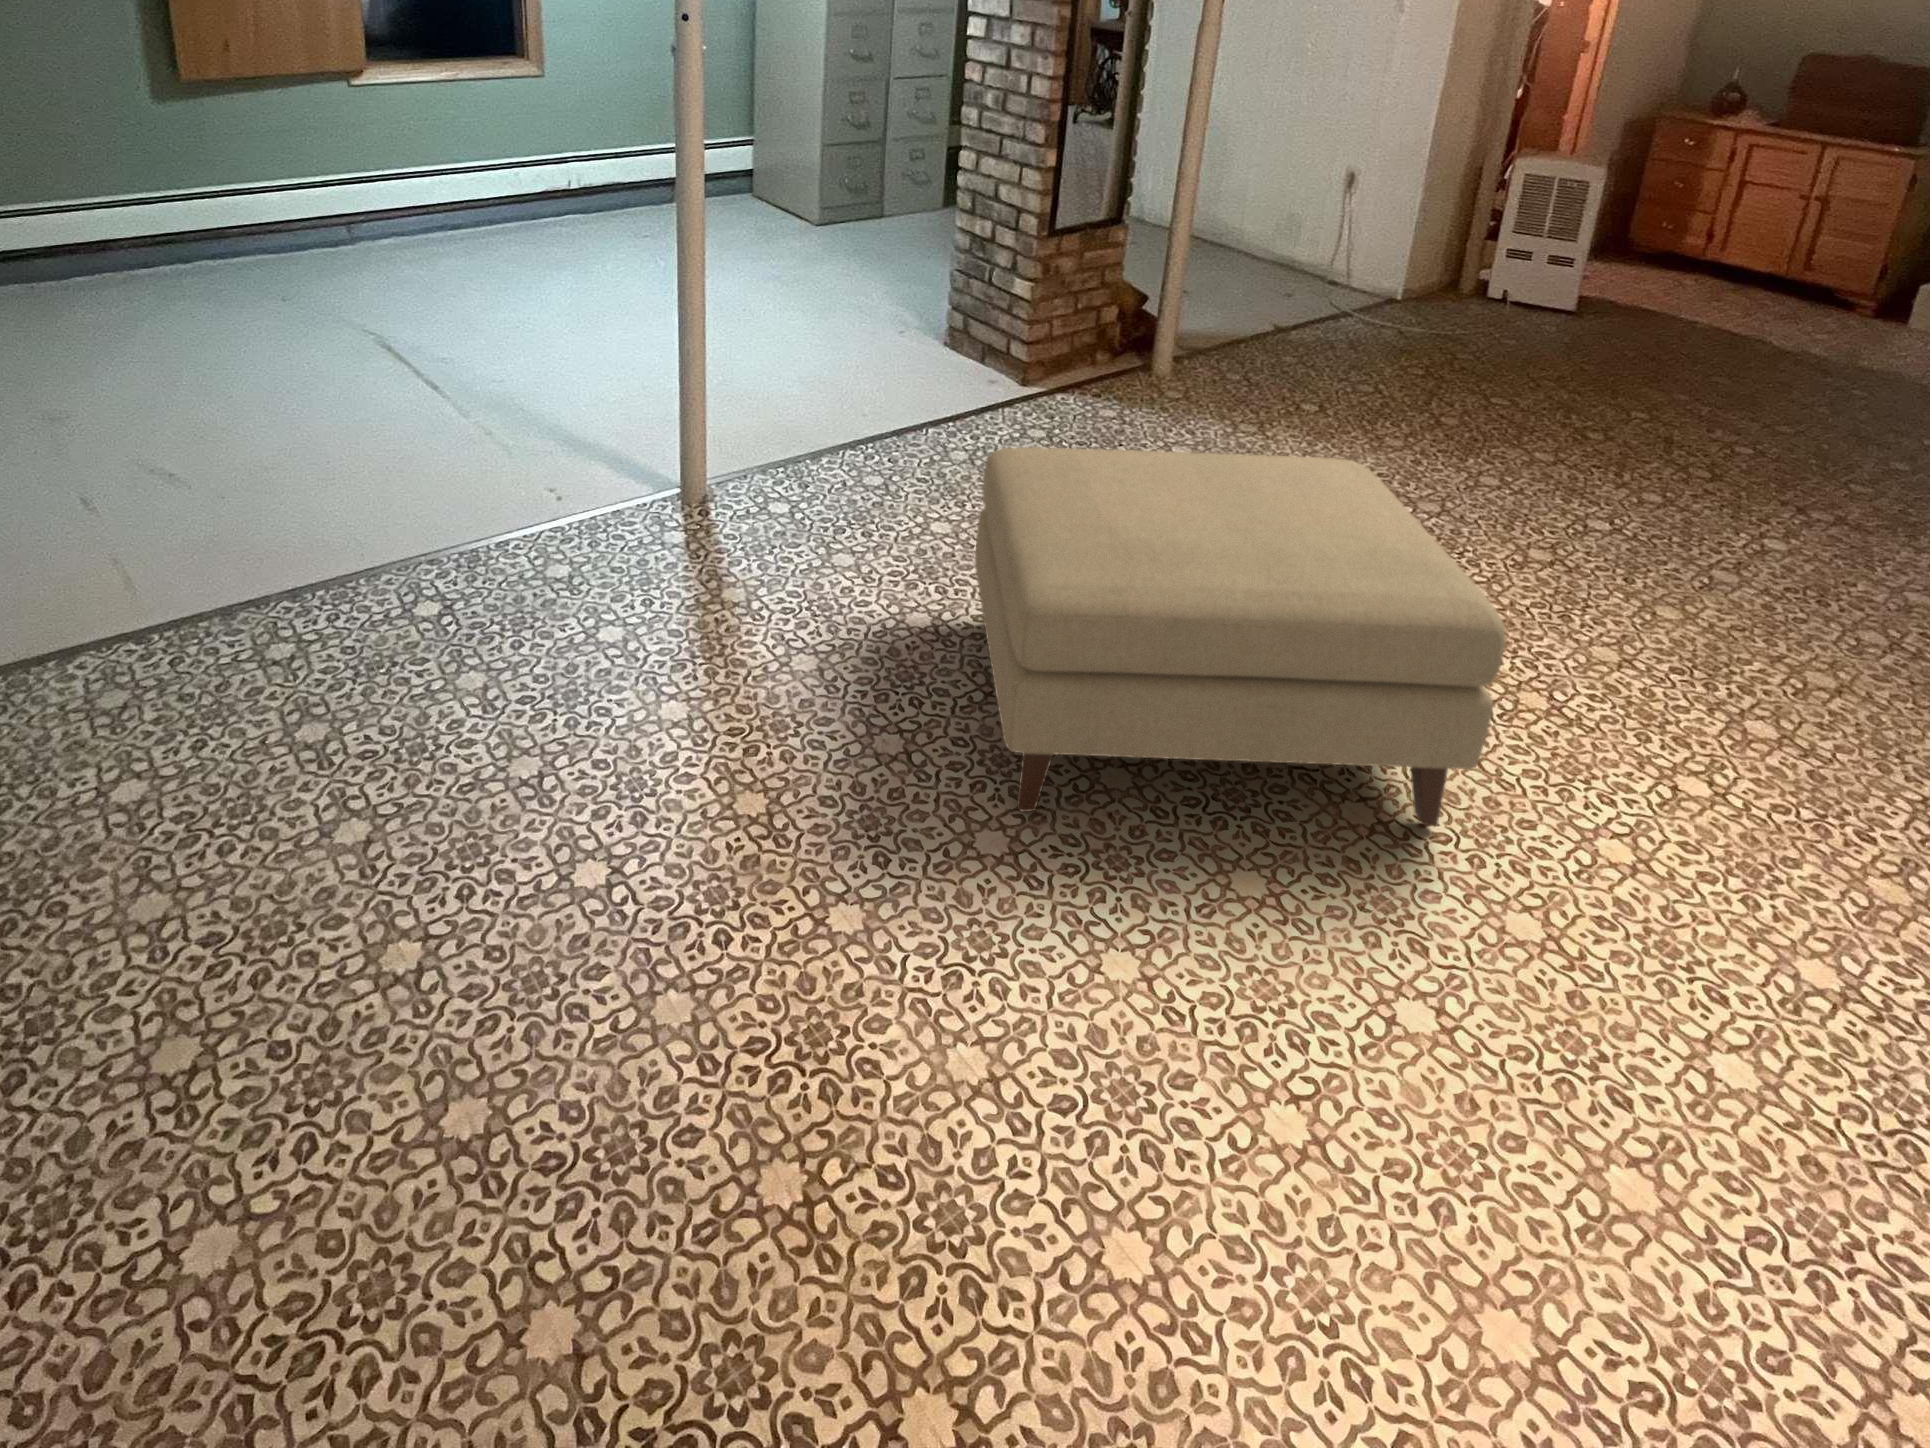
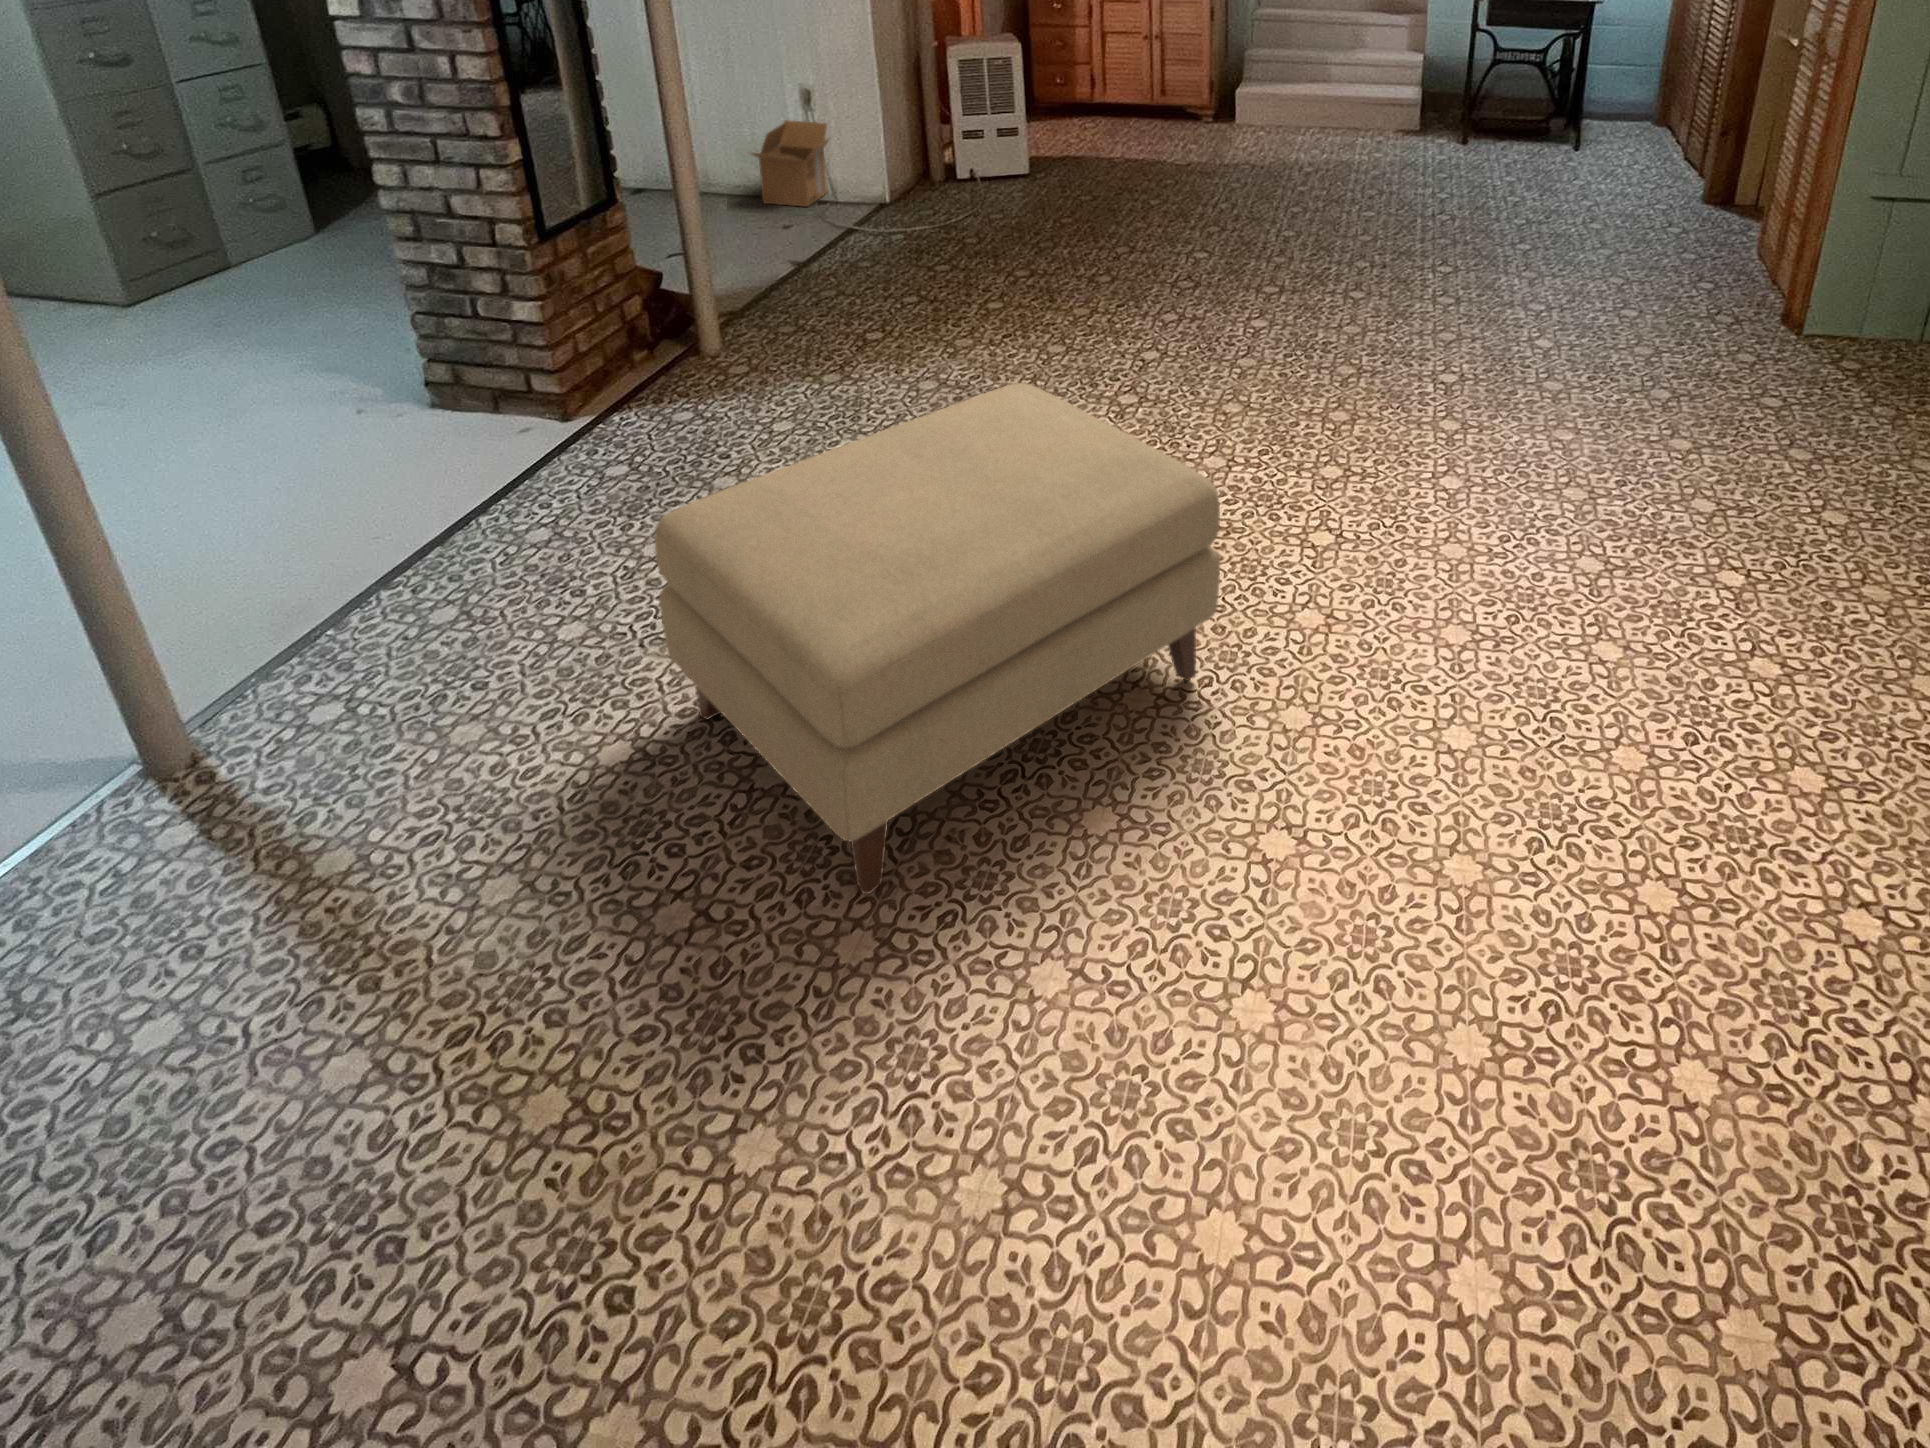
cardboard box: none [1261,211,1356,291] -> present [751,120,829,206]

